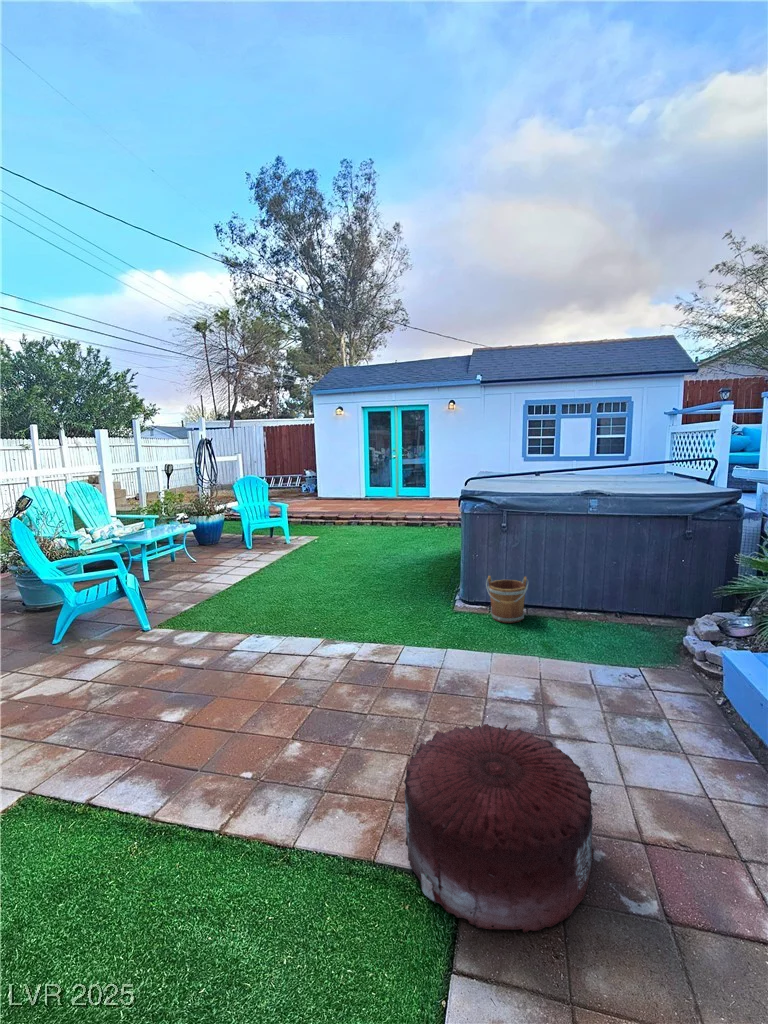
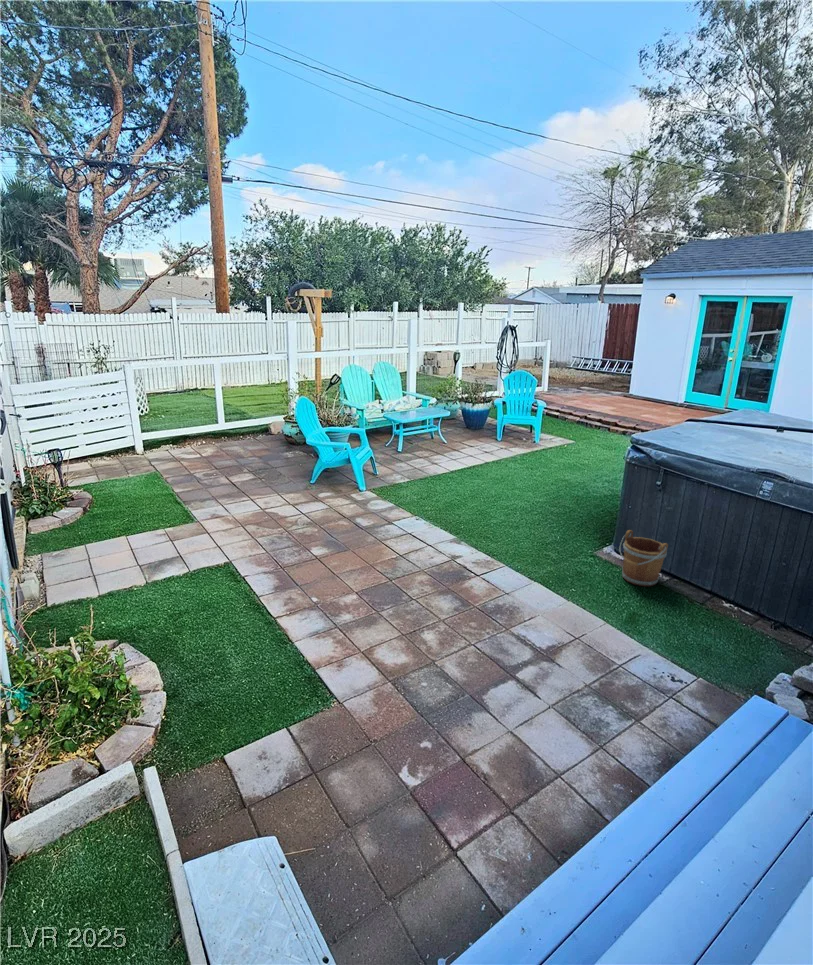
pouf: present [404,724,593,933] -> none [306,618,439,754]

